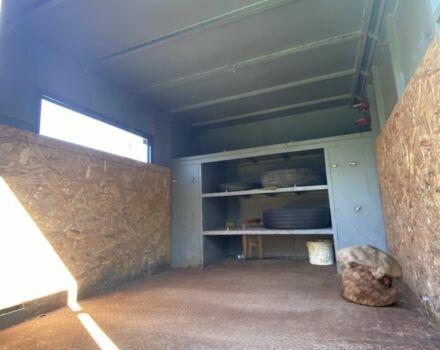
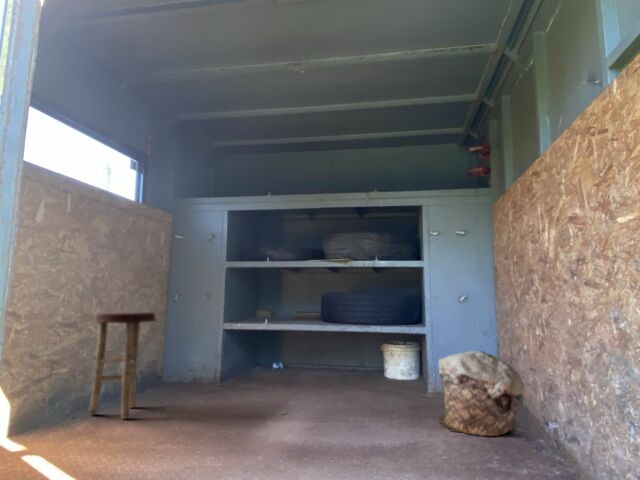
stool: present [241,218,263,259] -> present [89,311,156,419]

